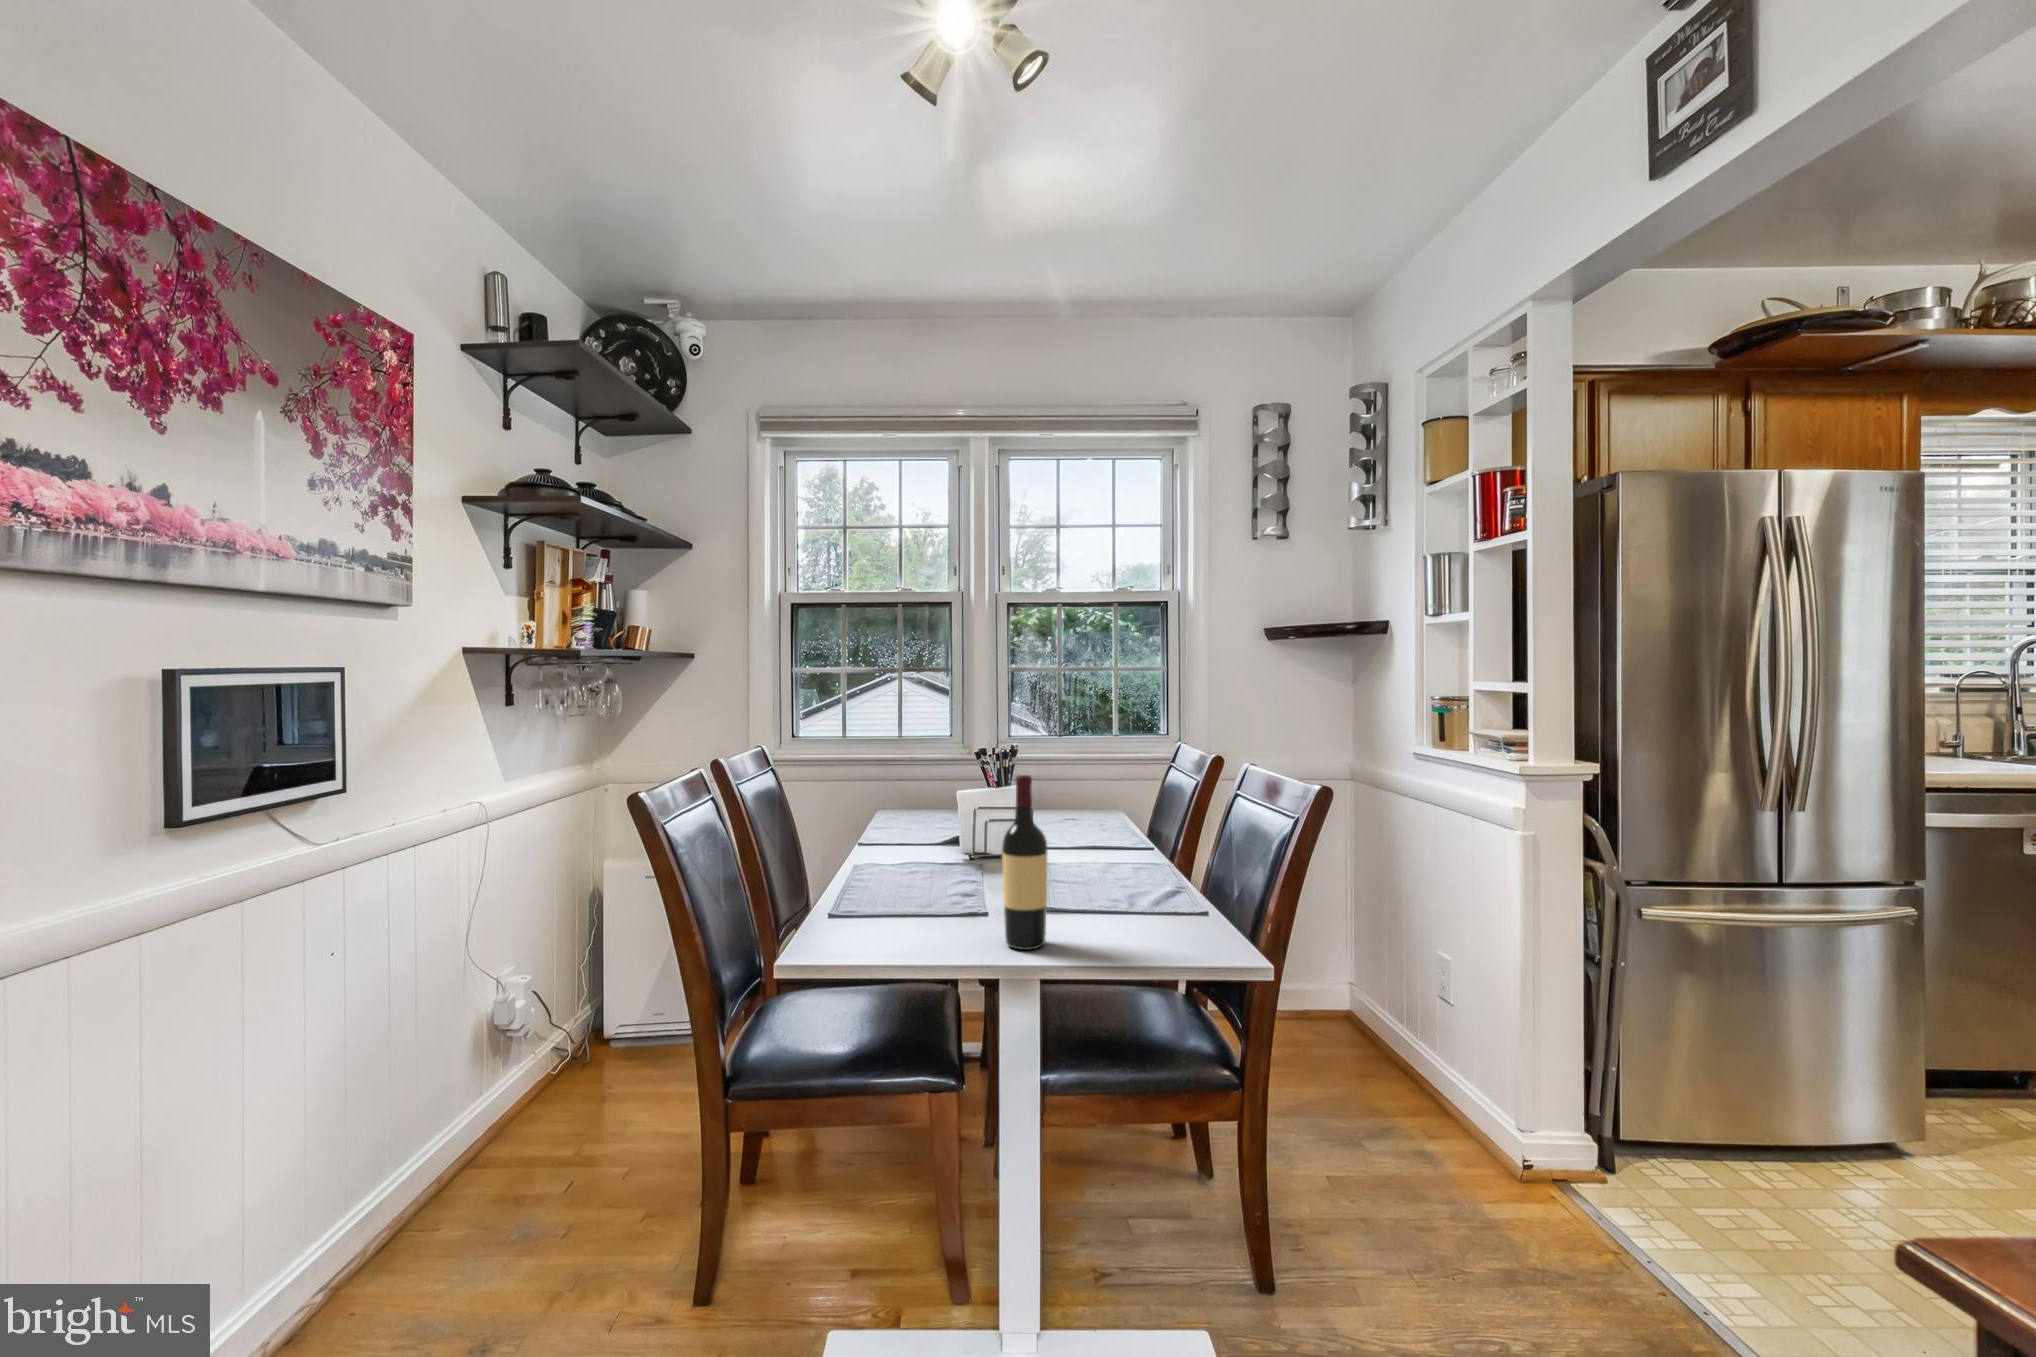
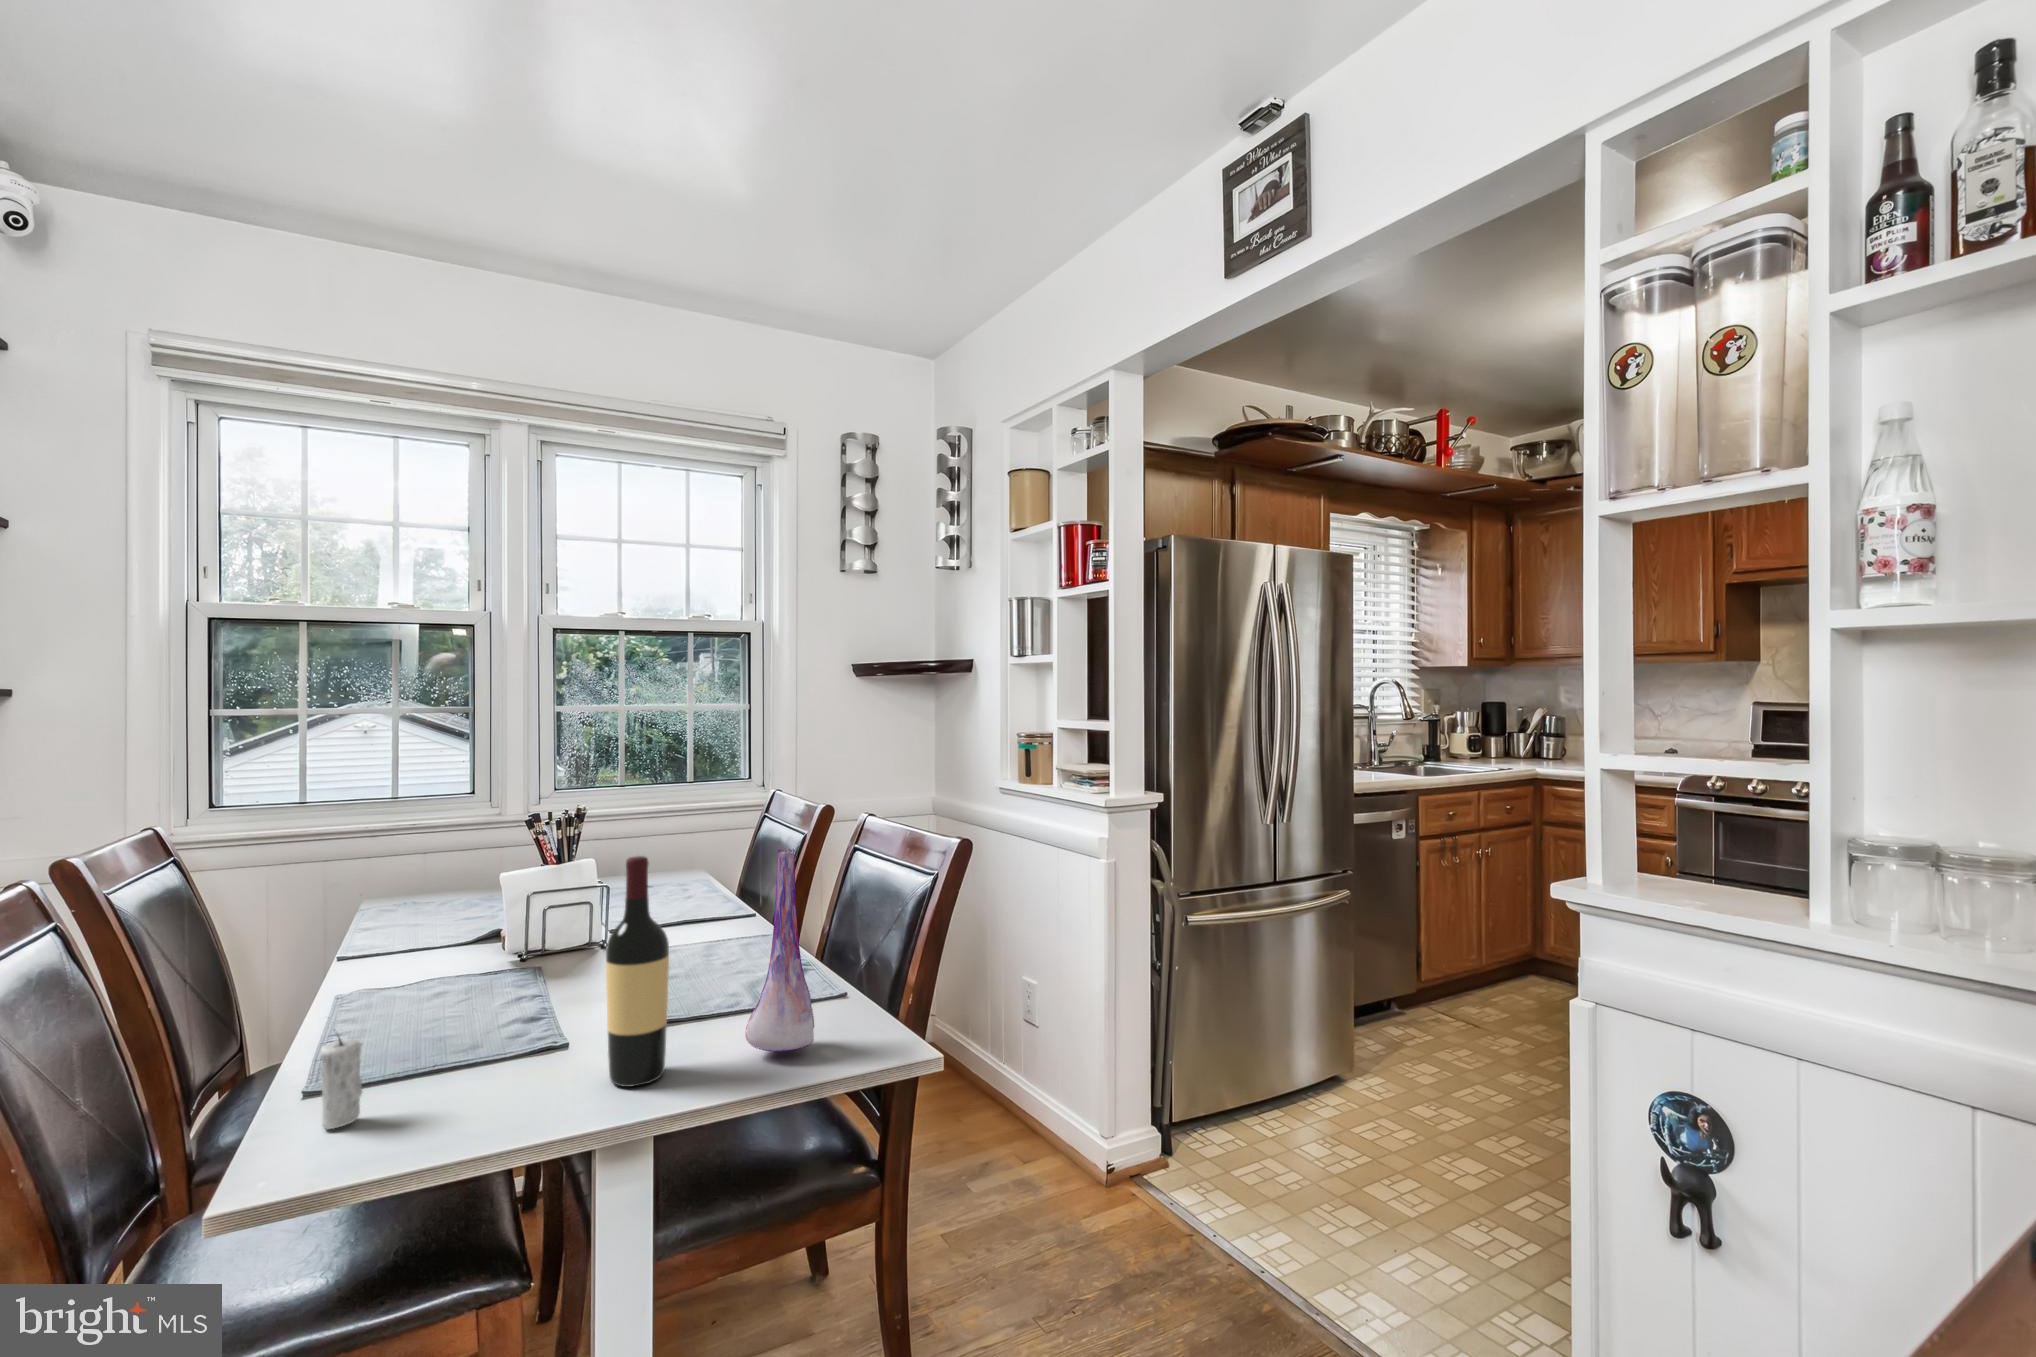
vase: none [1100,774,1165,946] -> present [746,849,814,1052]
candle: none [828,875,853,942] -> present [320,1038,362,1129]

